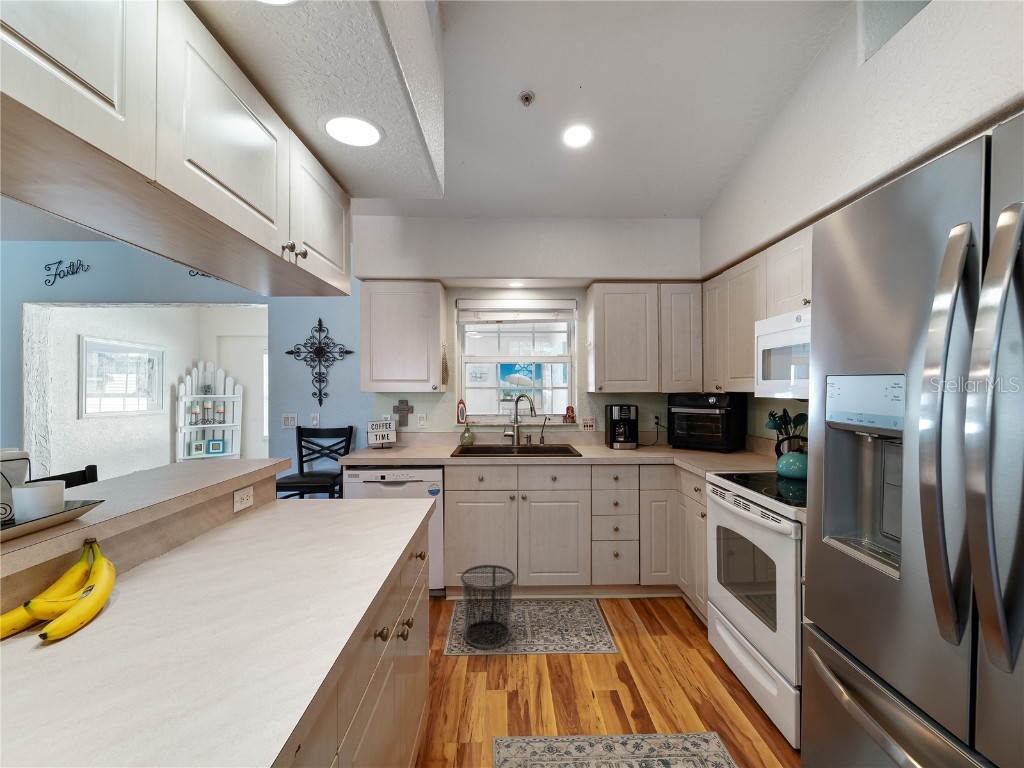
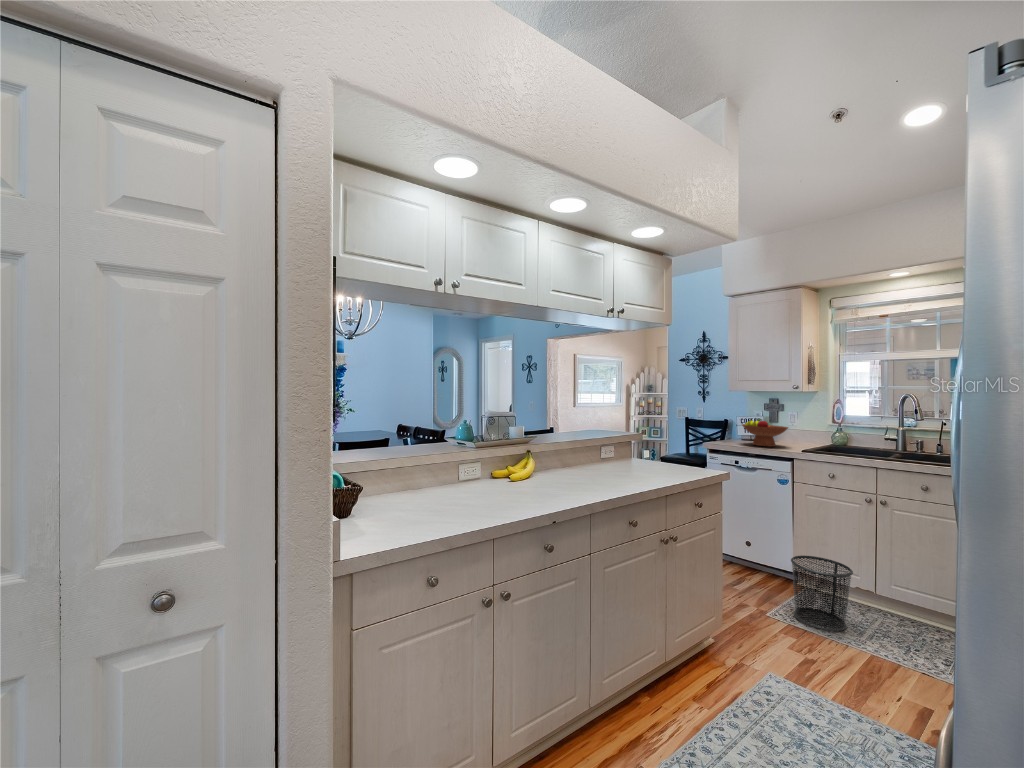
fruit bowl: none [382,423,429,454] -> present [742,418,788,447]

